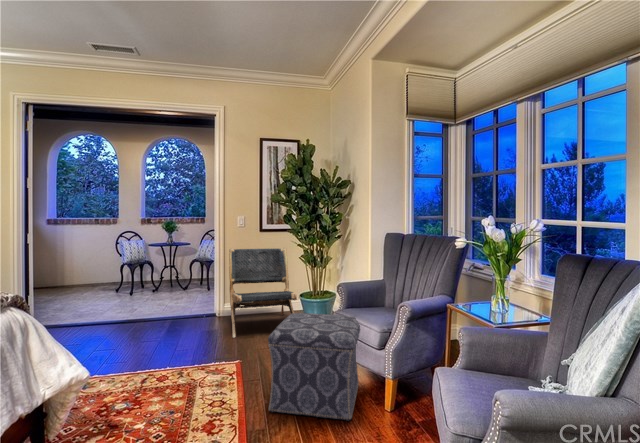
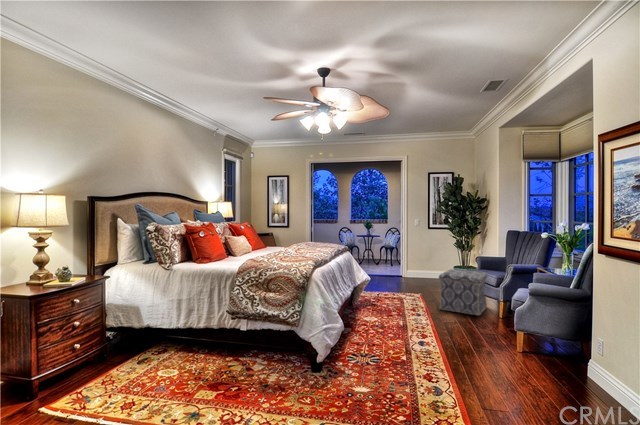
lounge chair: present [229,248,297,338] -> none [411,238,455,288]

